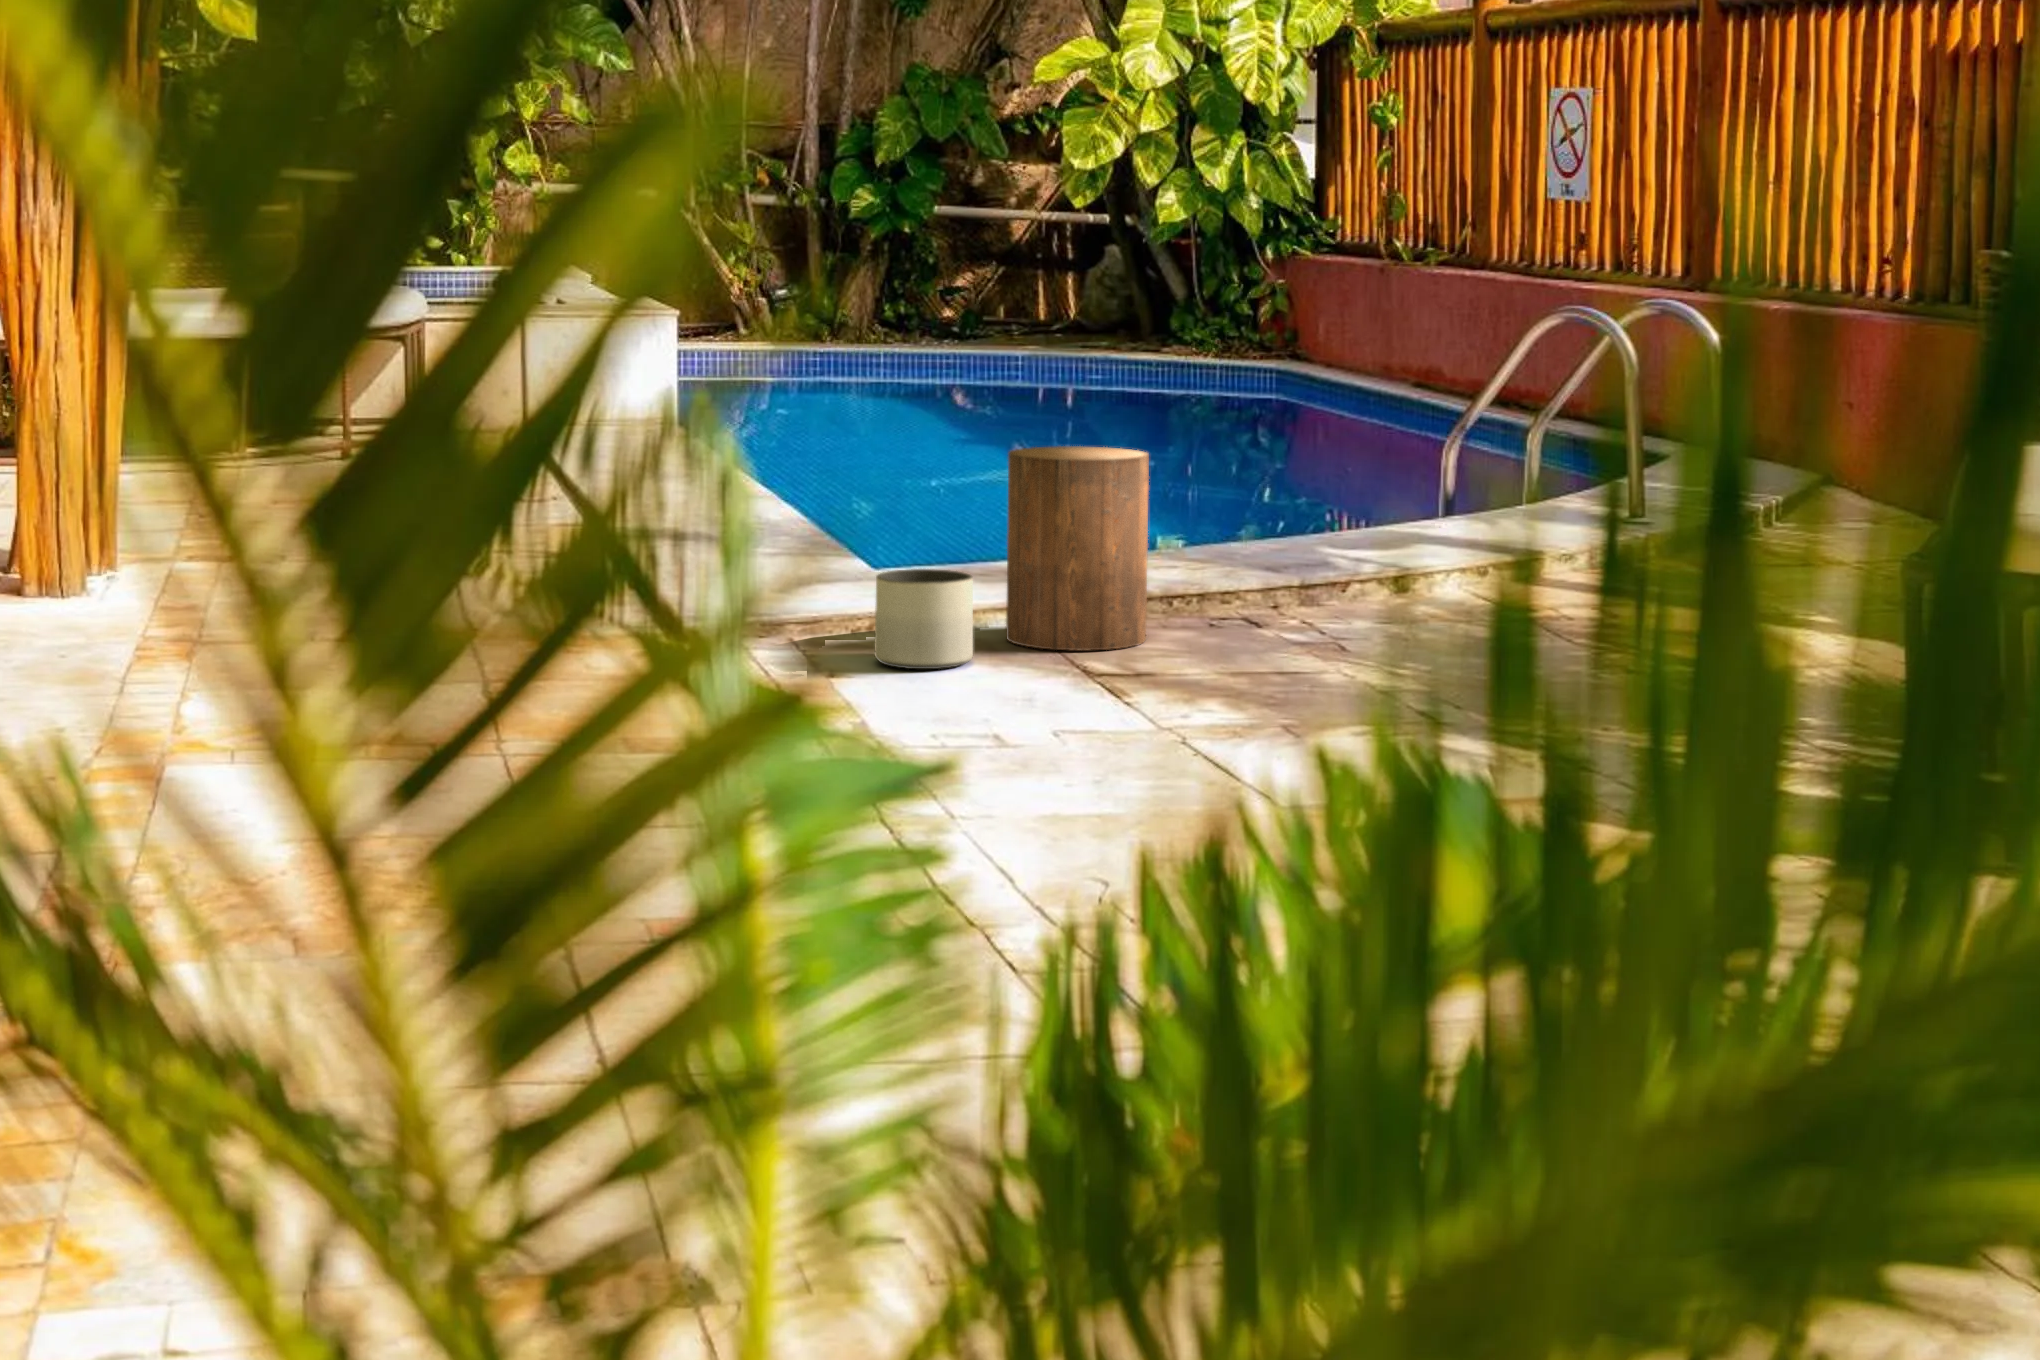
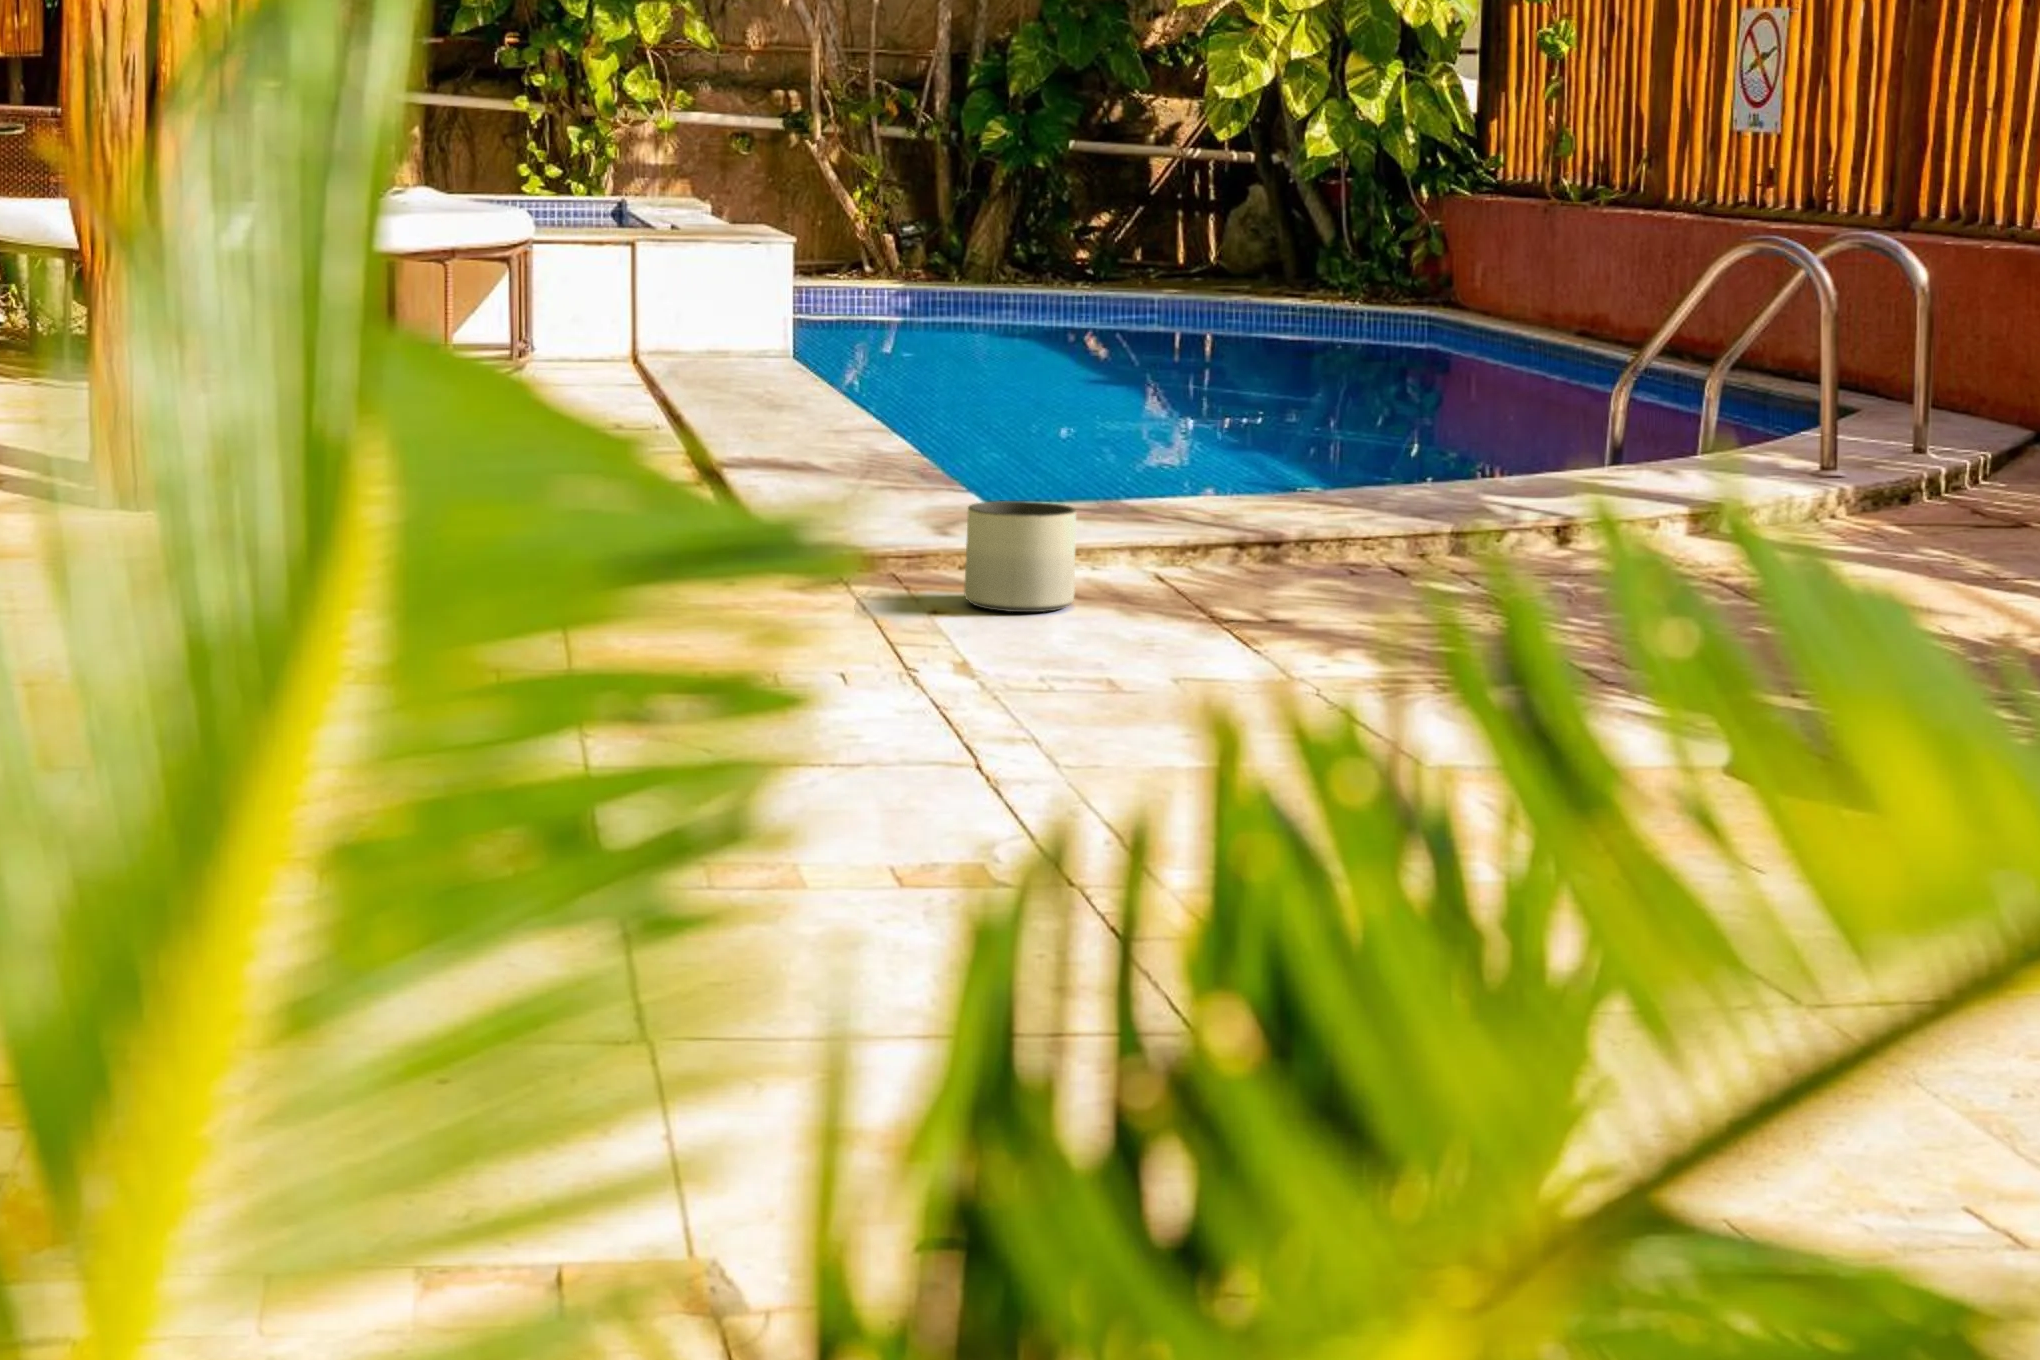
stool: present [1006,446,1149,651] -> none [1114,369,1280,598]

